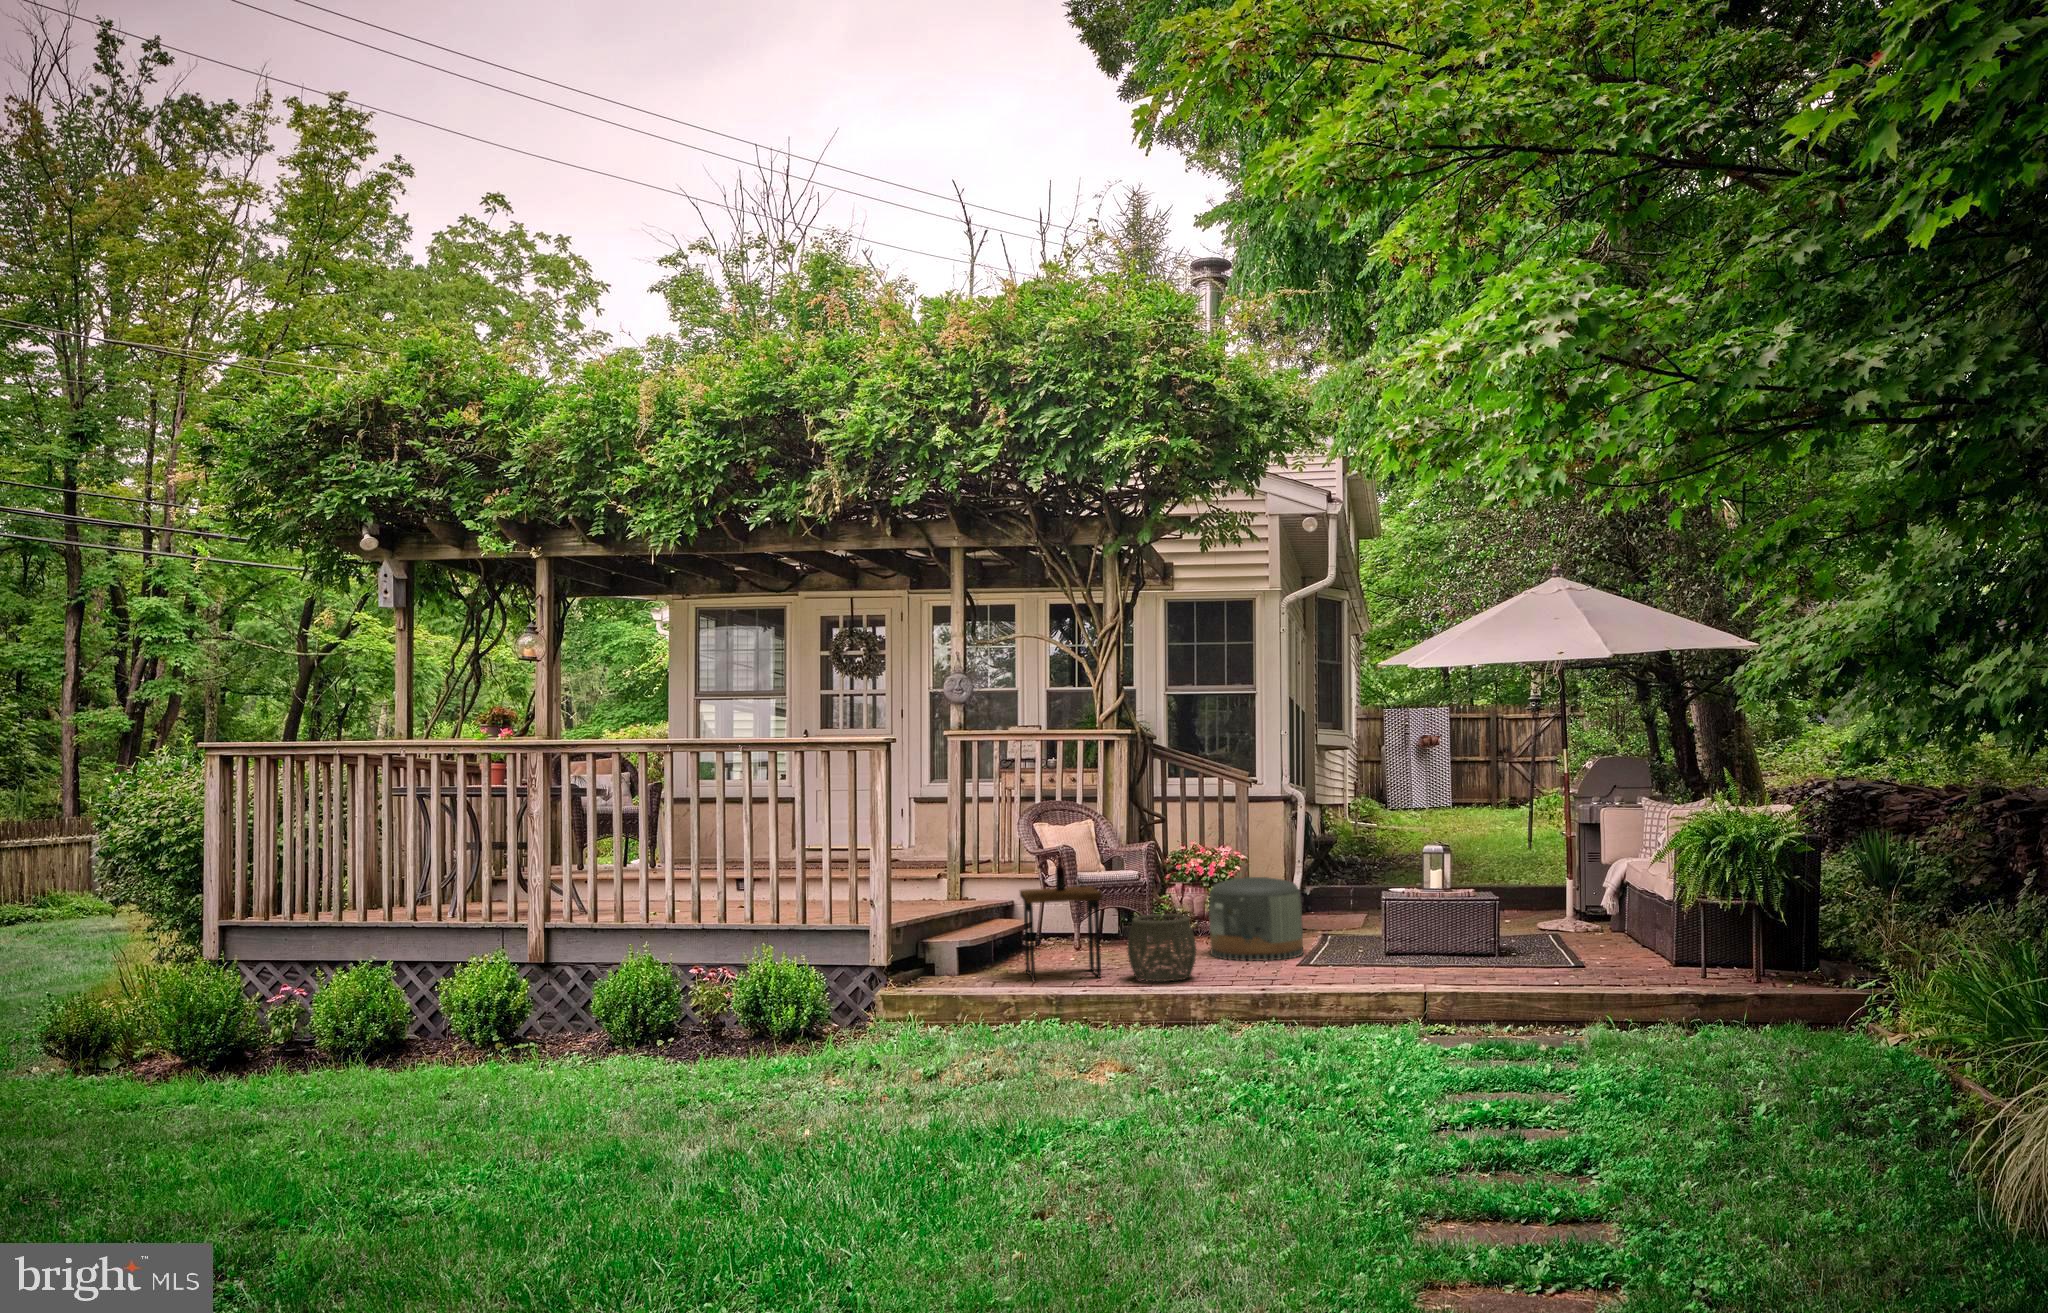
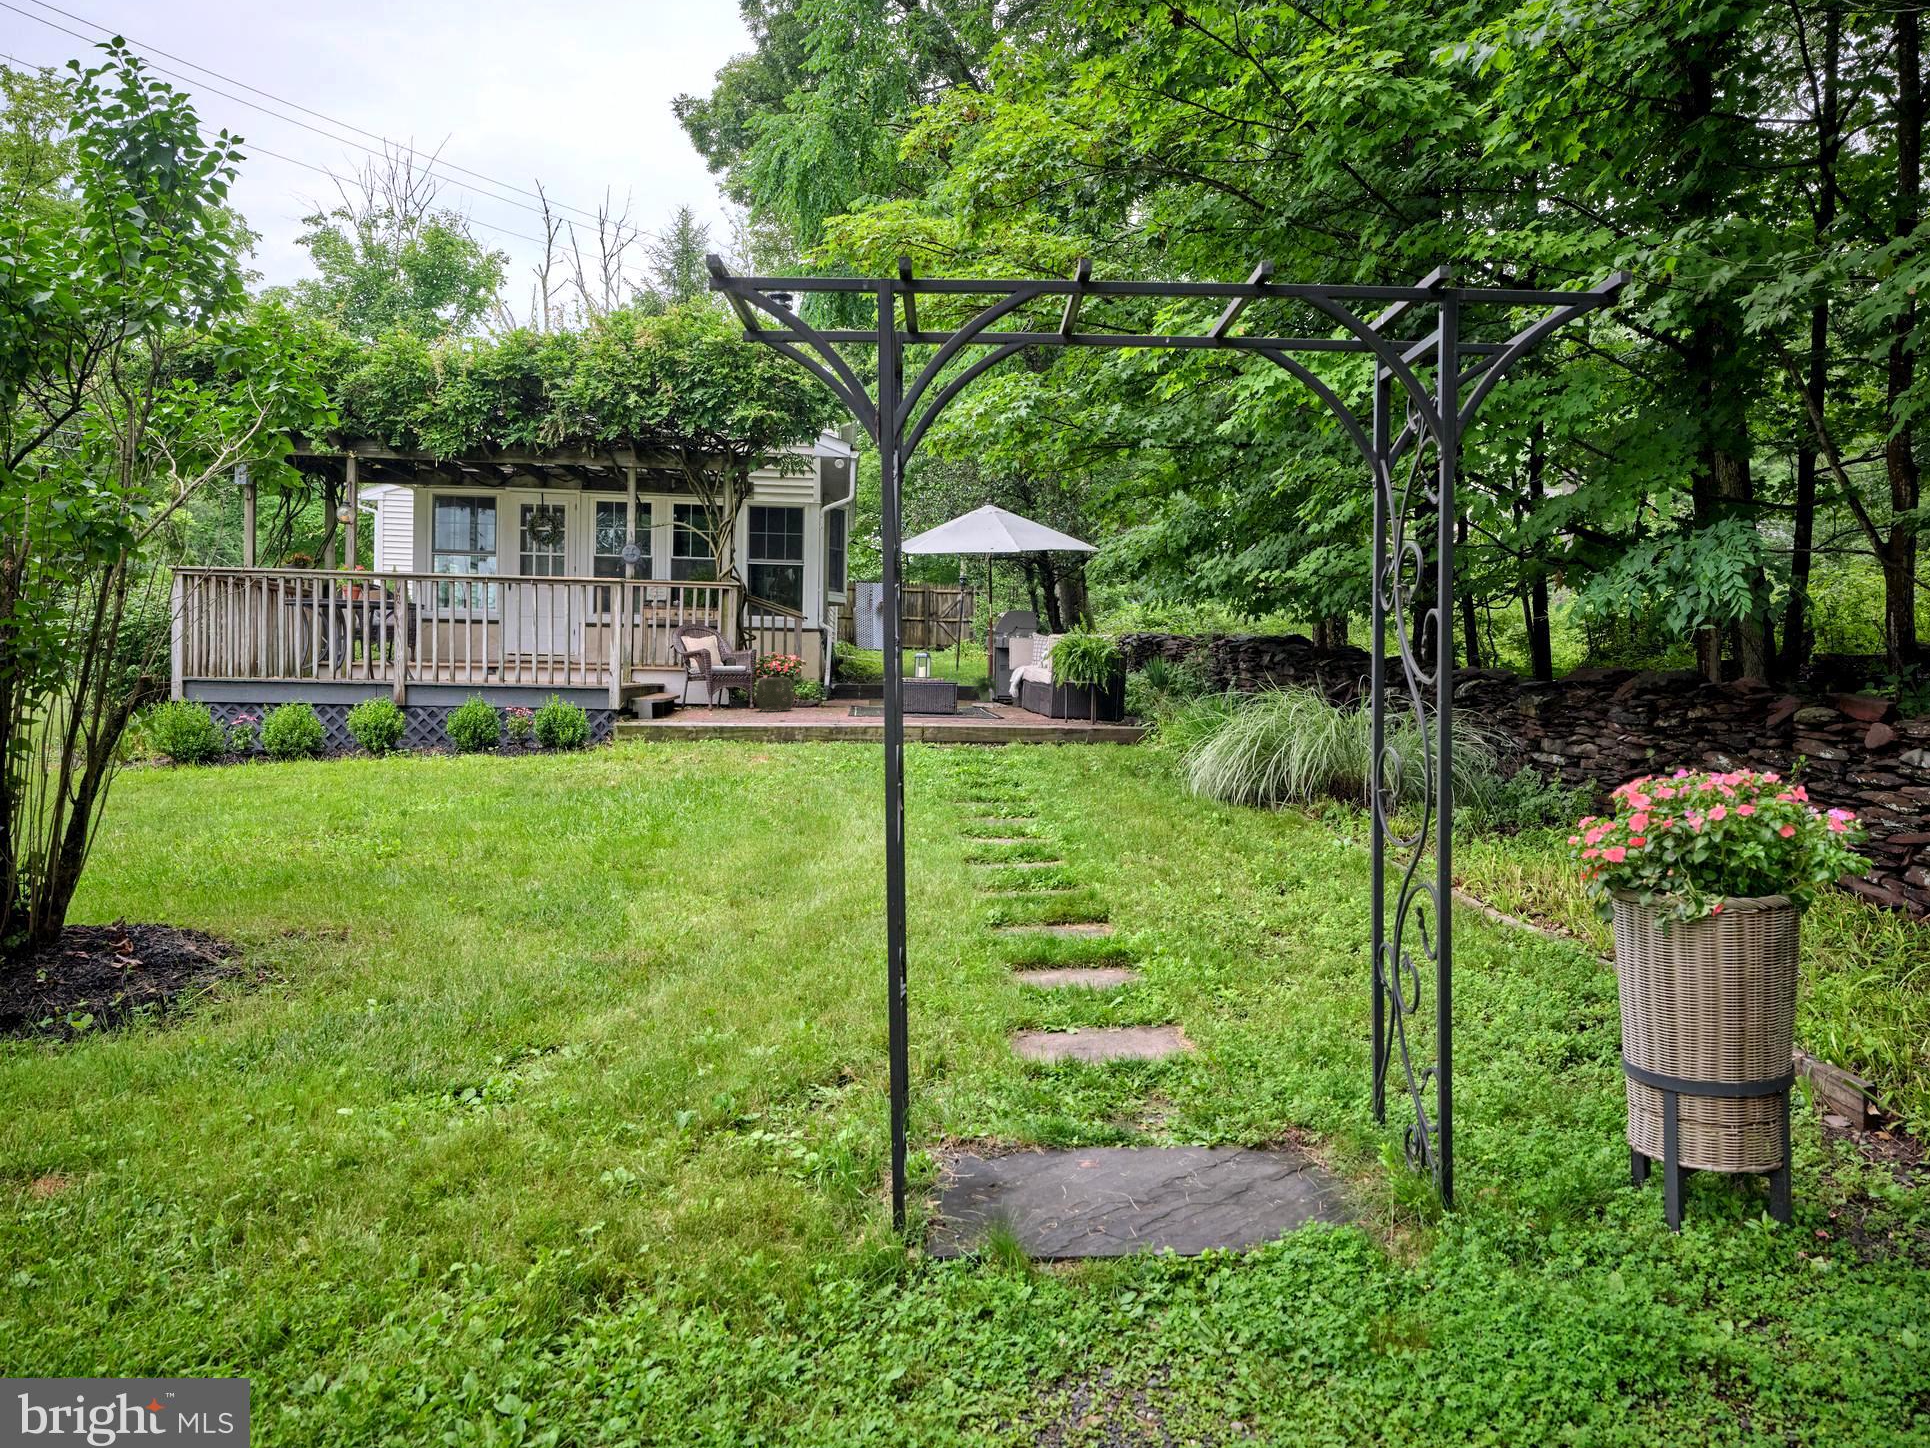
side table: present [1020,857,1102,981] -> none [691,646,742,714]
pouf: present [1209,877,1303,961] -> none [793,664,846,707]
potted plant: none [1521,905,1601,963] -> present [972,675,998,702]

